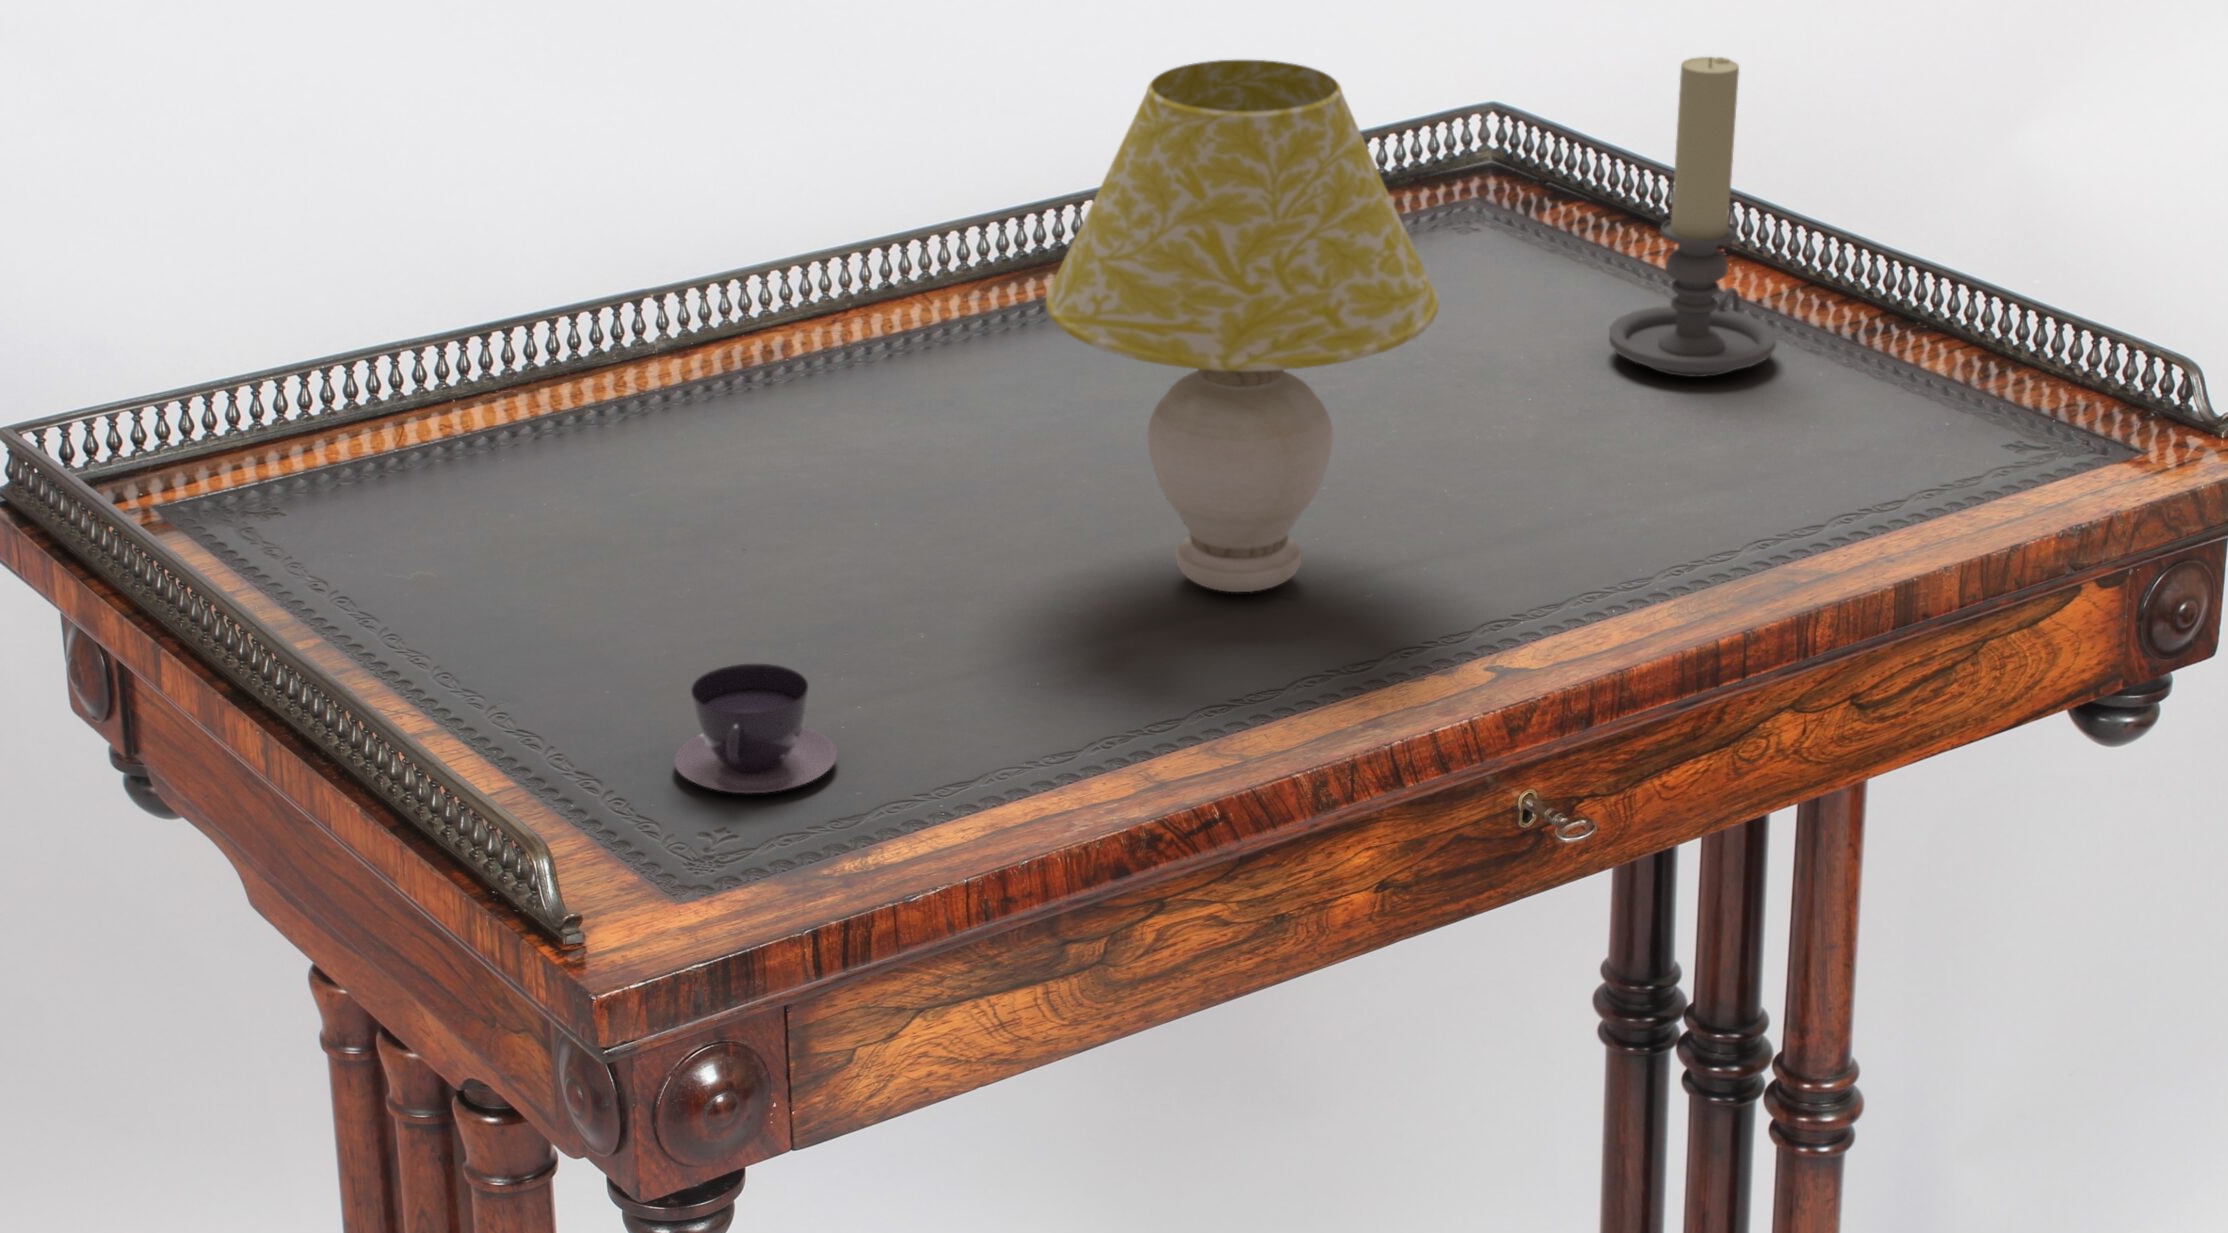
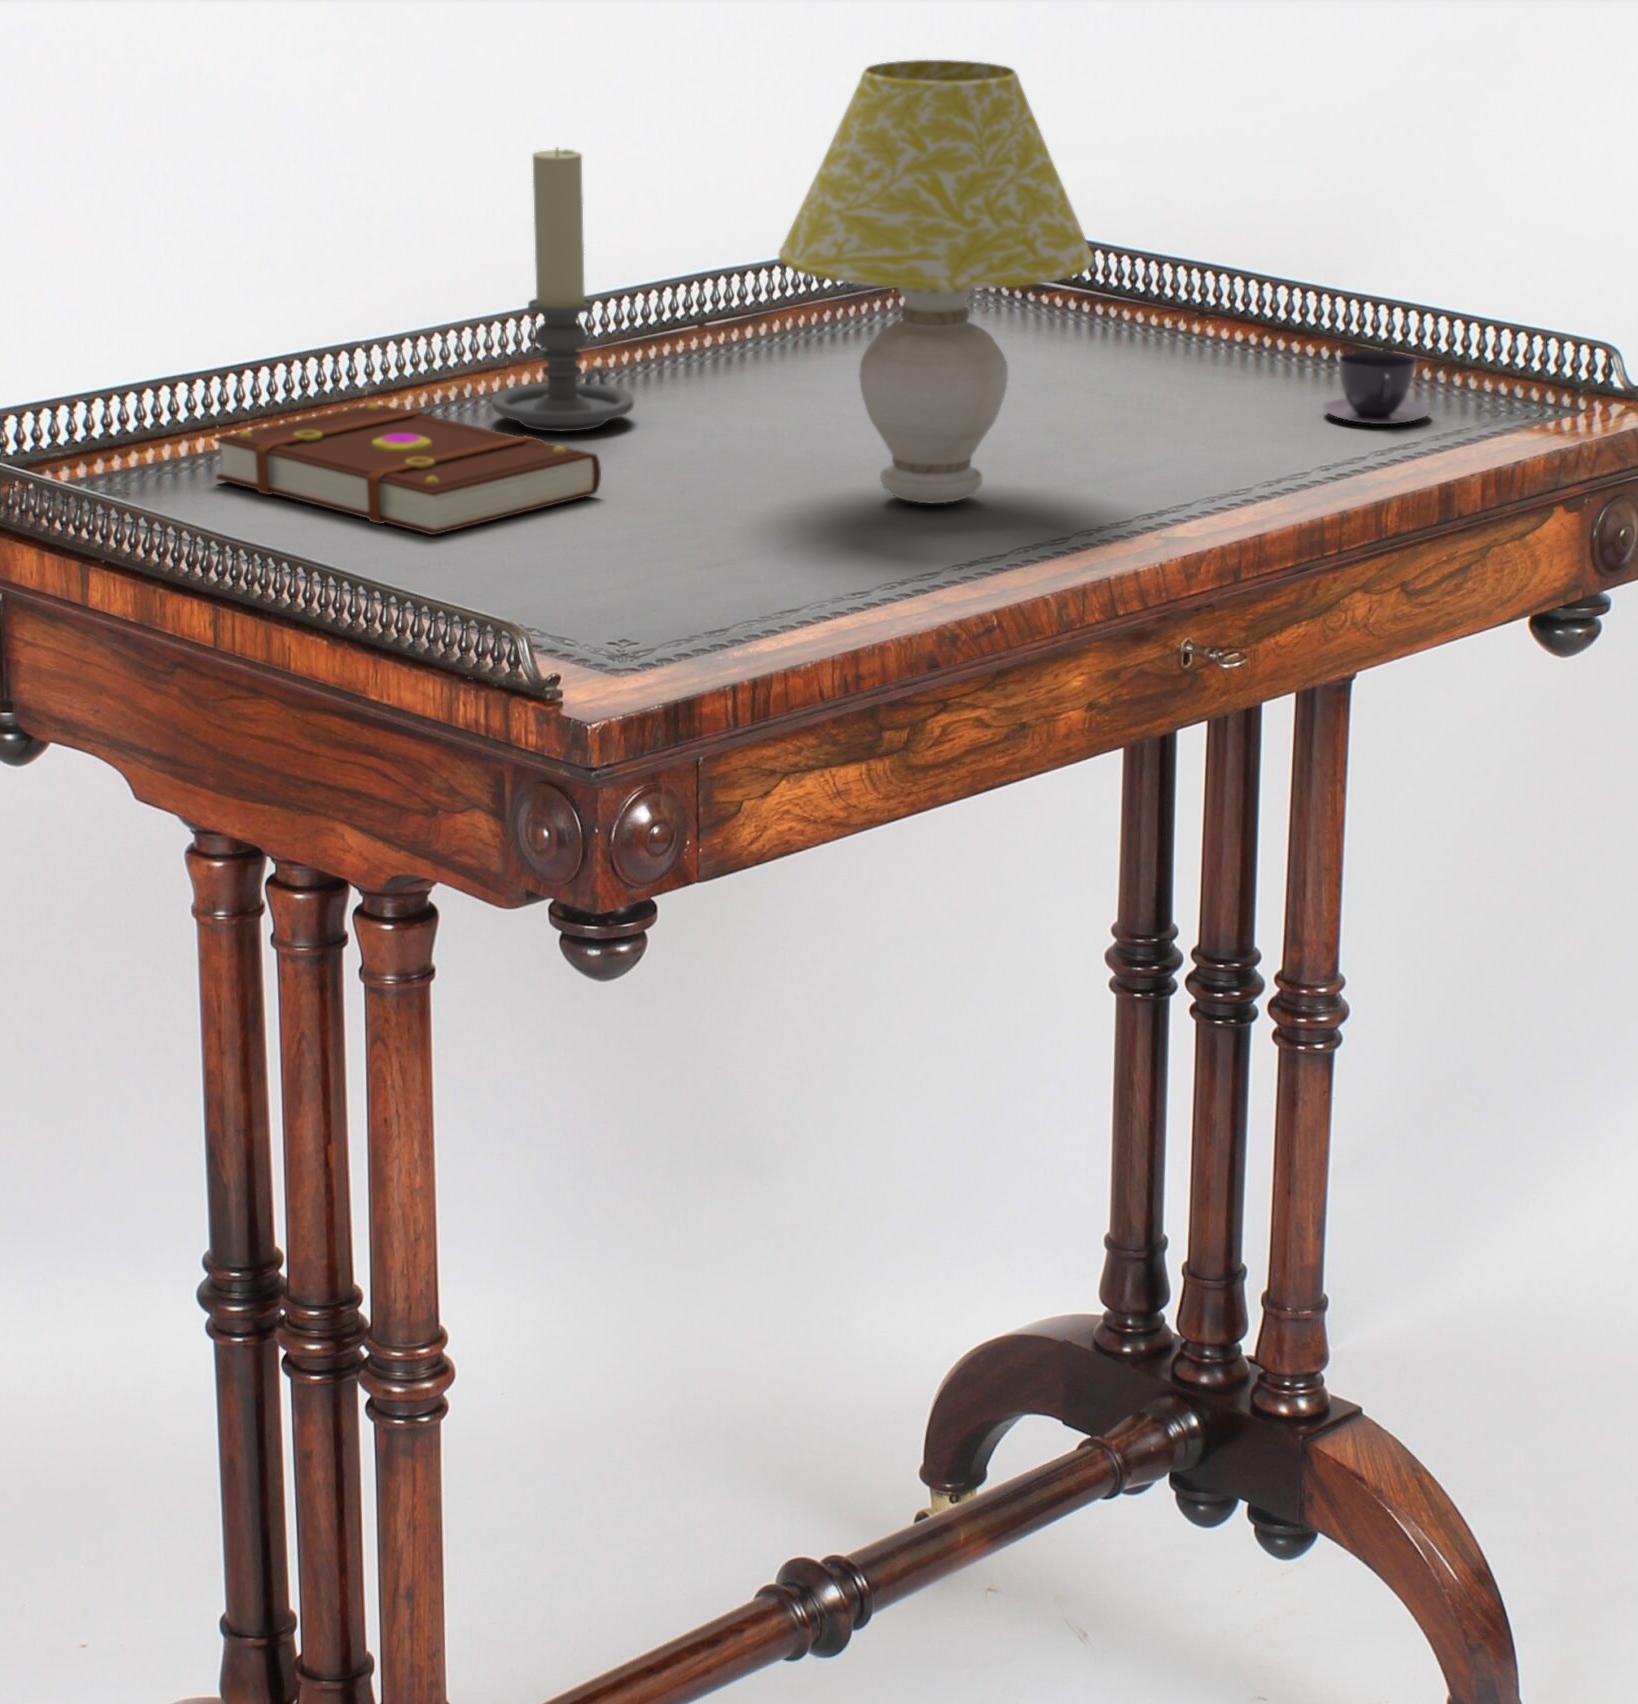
candle holder: present [1609,57,1776,377] -> present [492,148,634,432]
book: none [404,392,844,615] -> present [214,403,601,535]
teacup: present [674,664,837,793] -> present [1323,351,1430,424]

